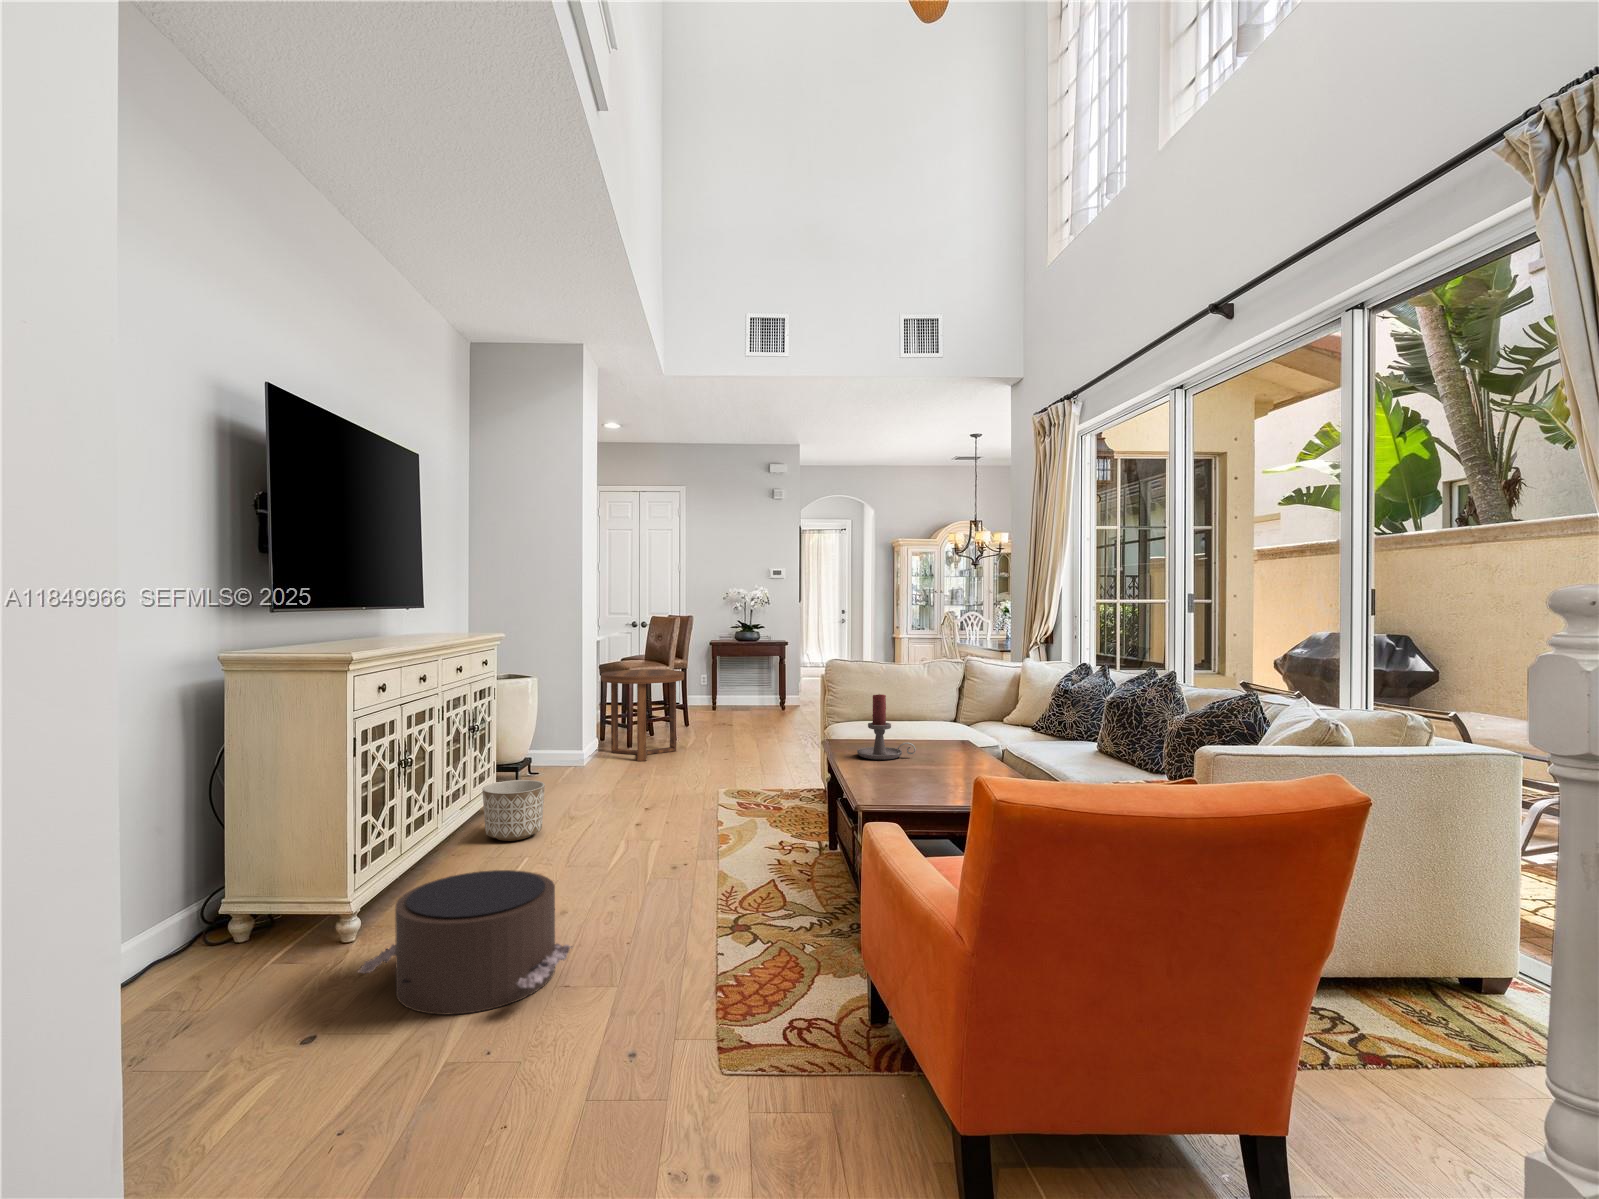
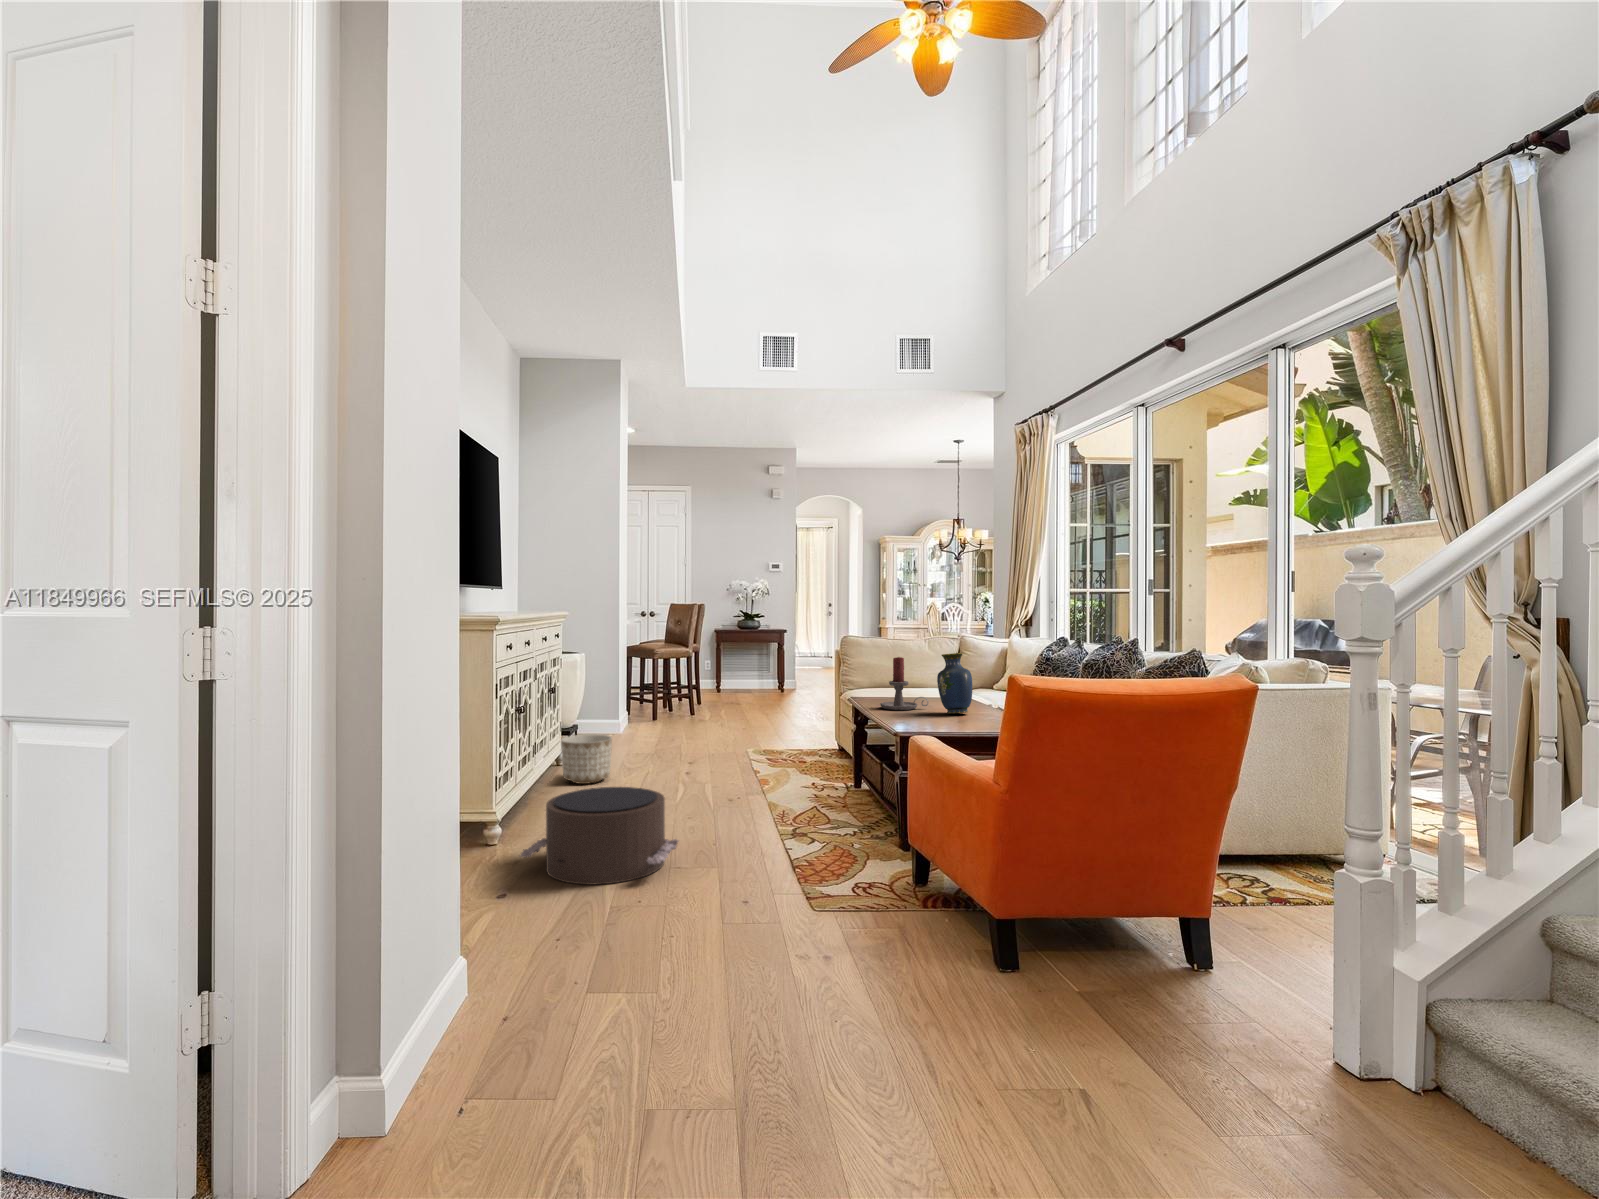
side table: present [601,670,684,761] -> none [634,650,707,729]
vase: none [924,691,967,767] -> present [937,653,972,714]

